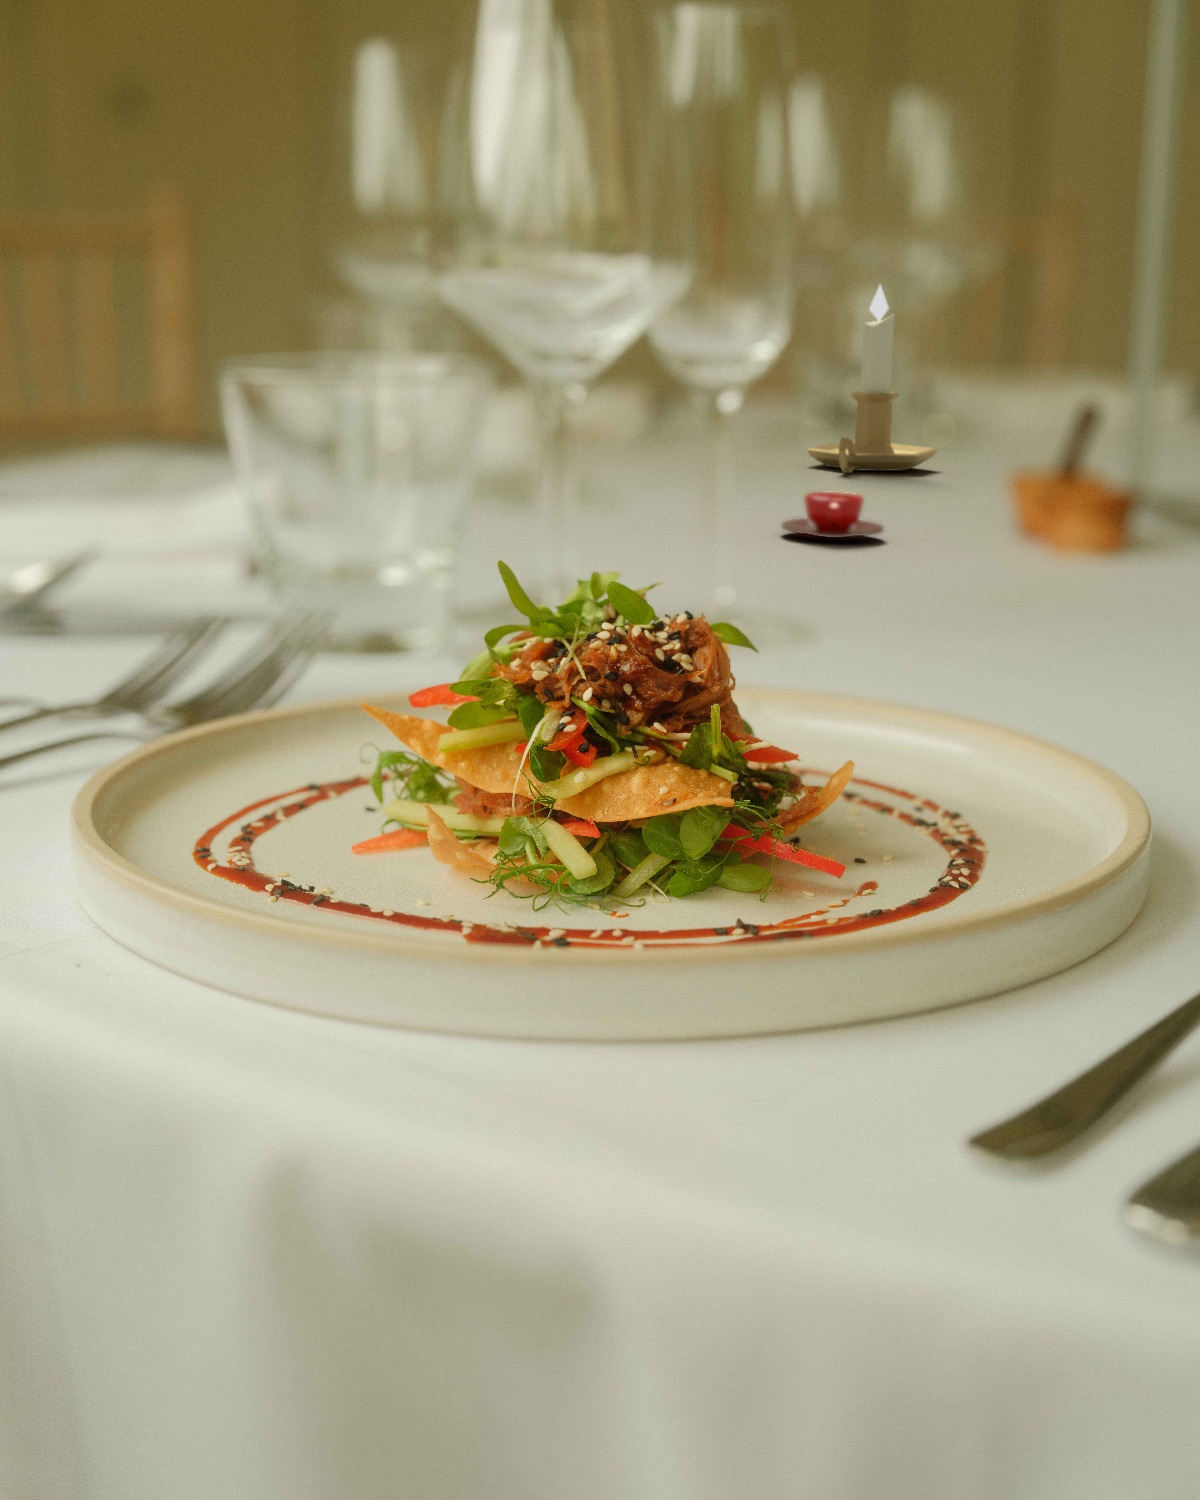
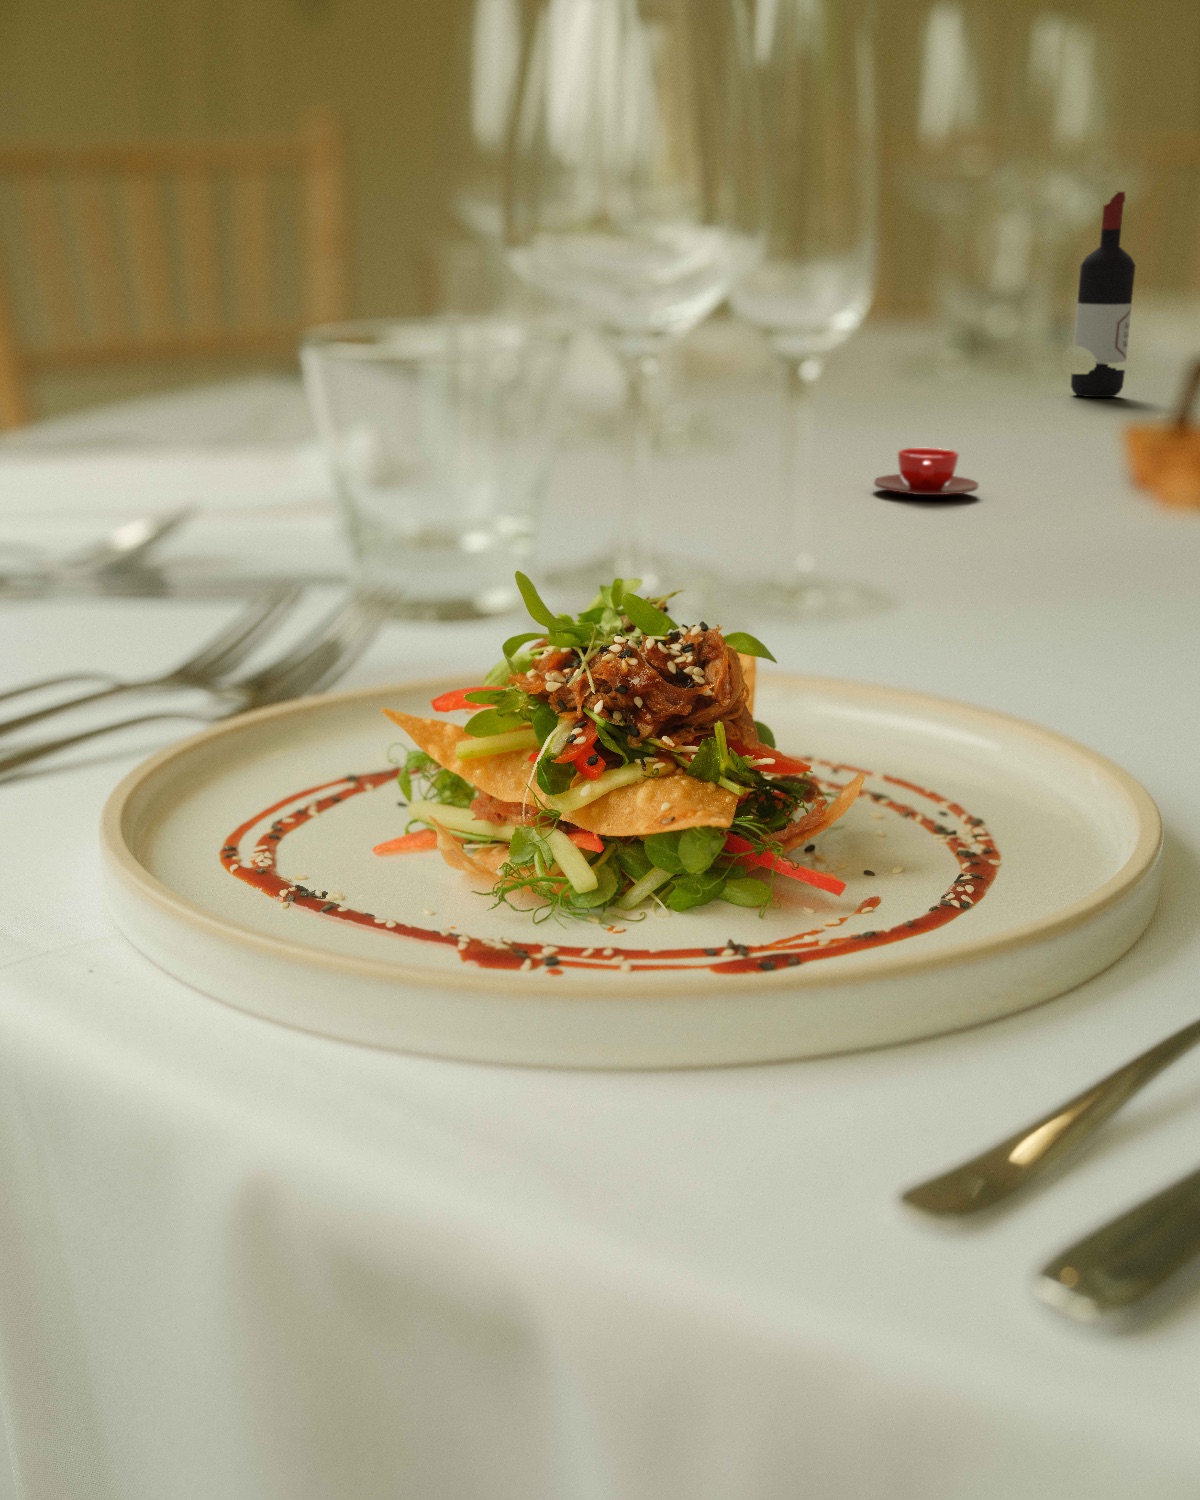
wine bottle: none [952,257,1012,455] -> present [1071,192,1135,397]
candlestick: present [807,285,937,473] -> none [916,223,1052,419]

